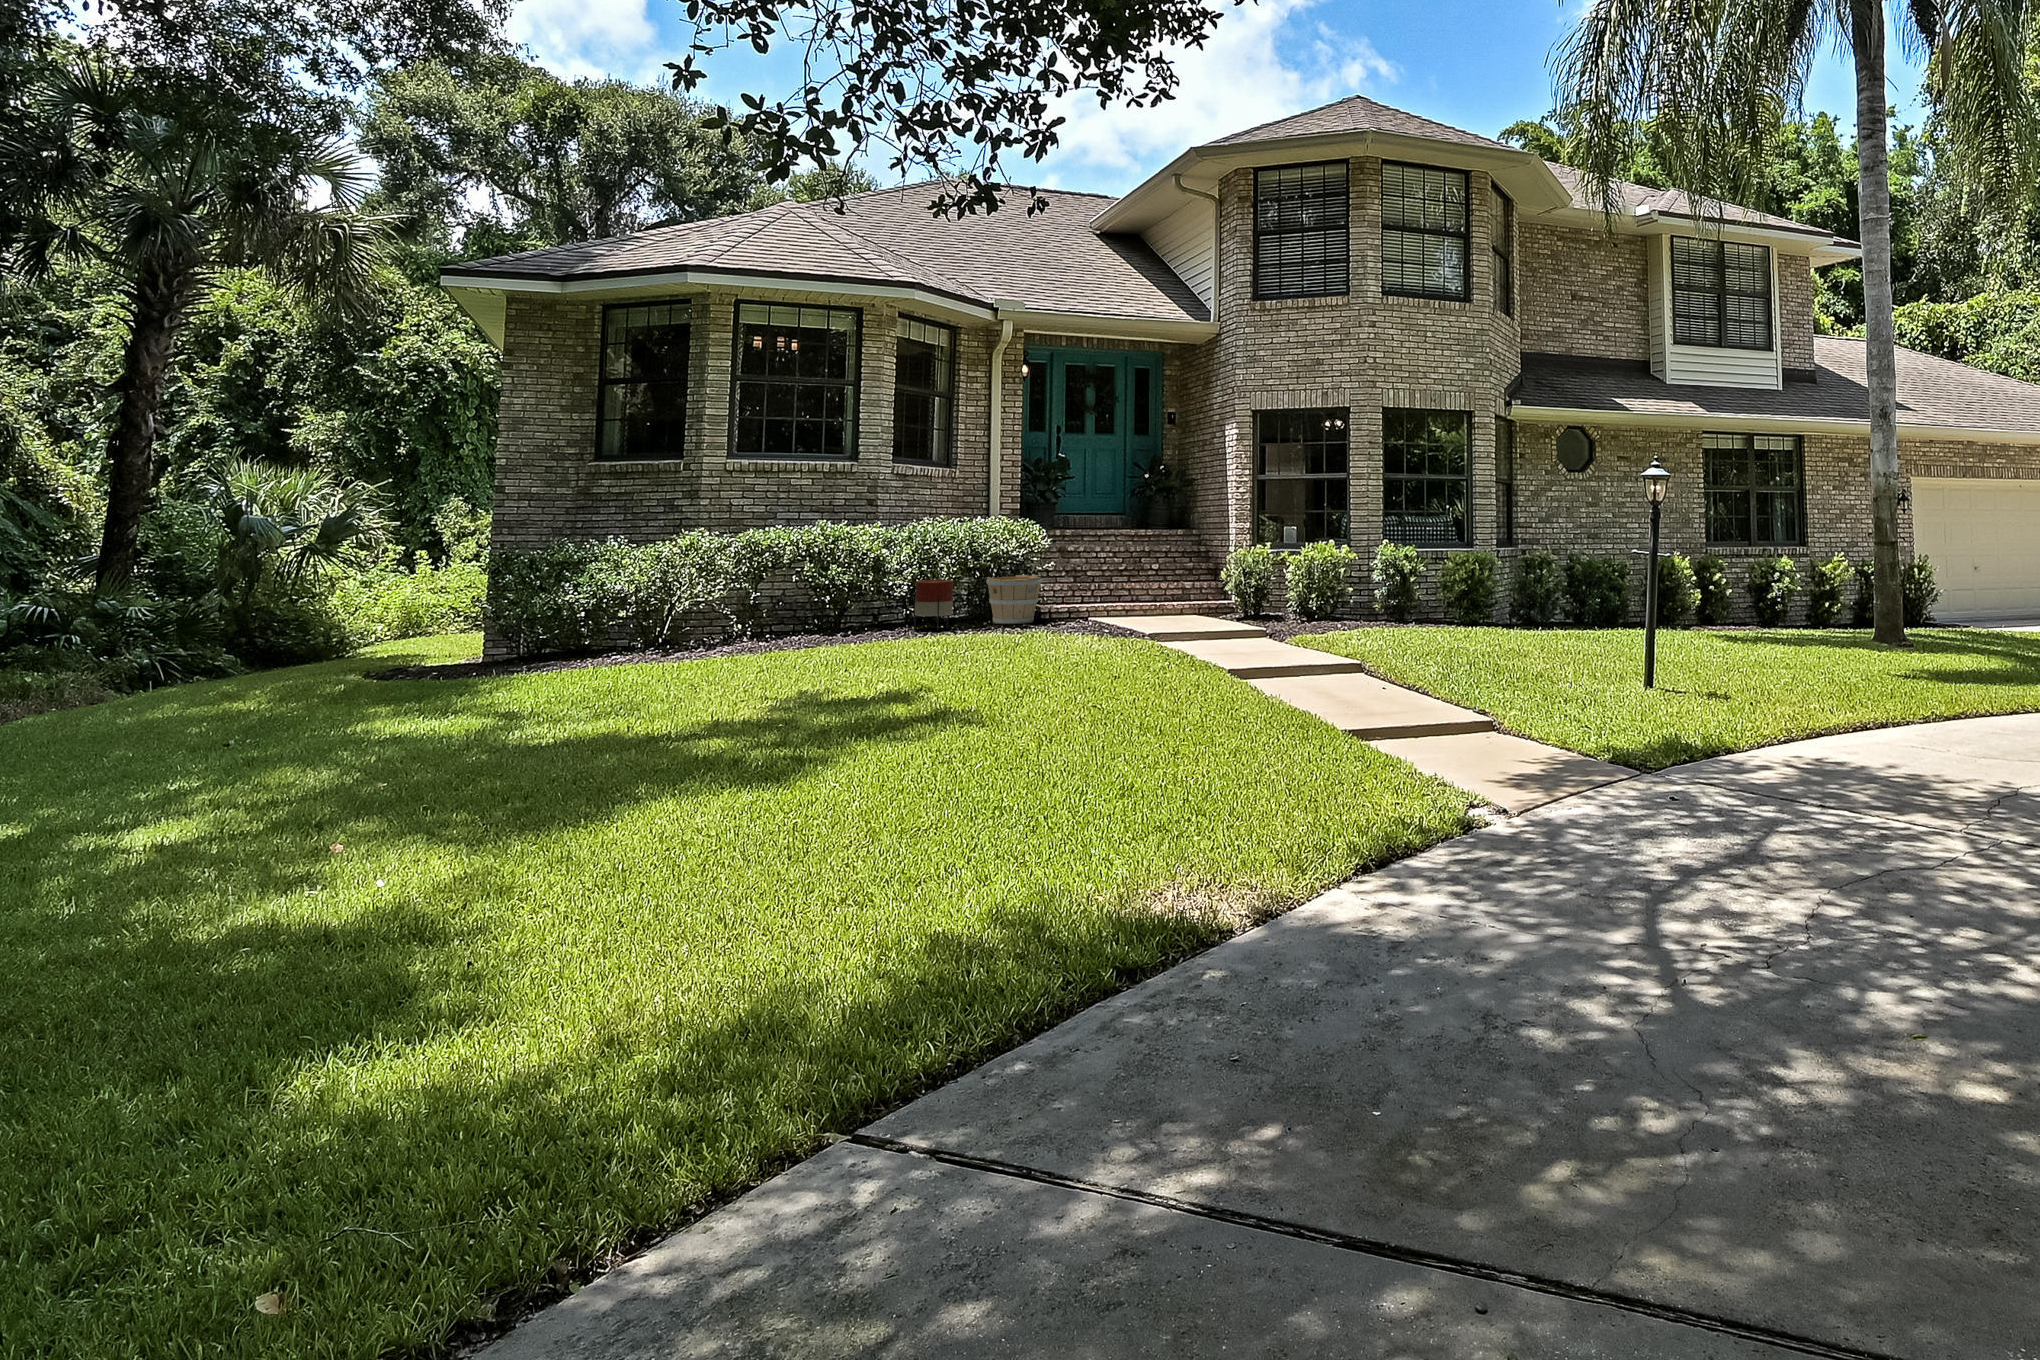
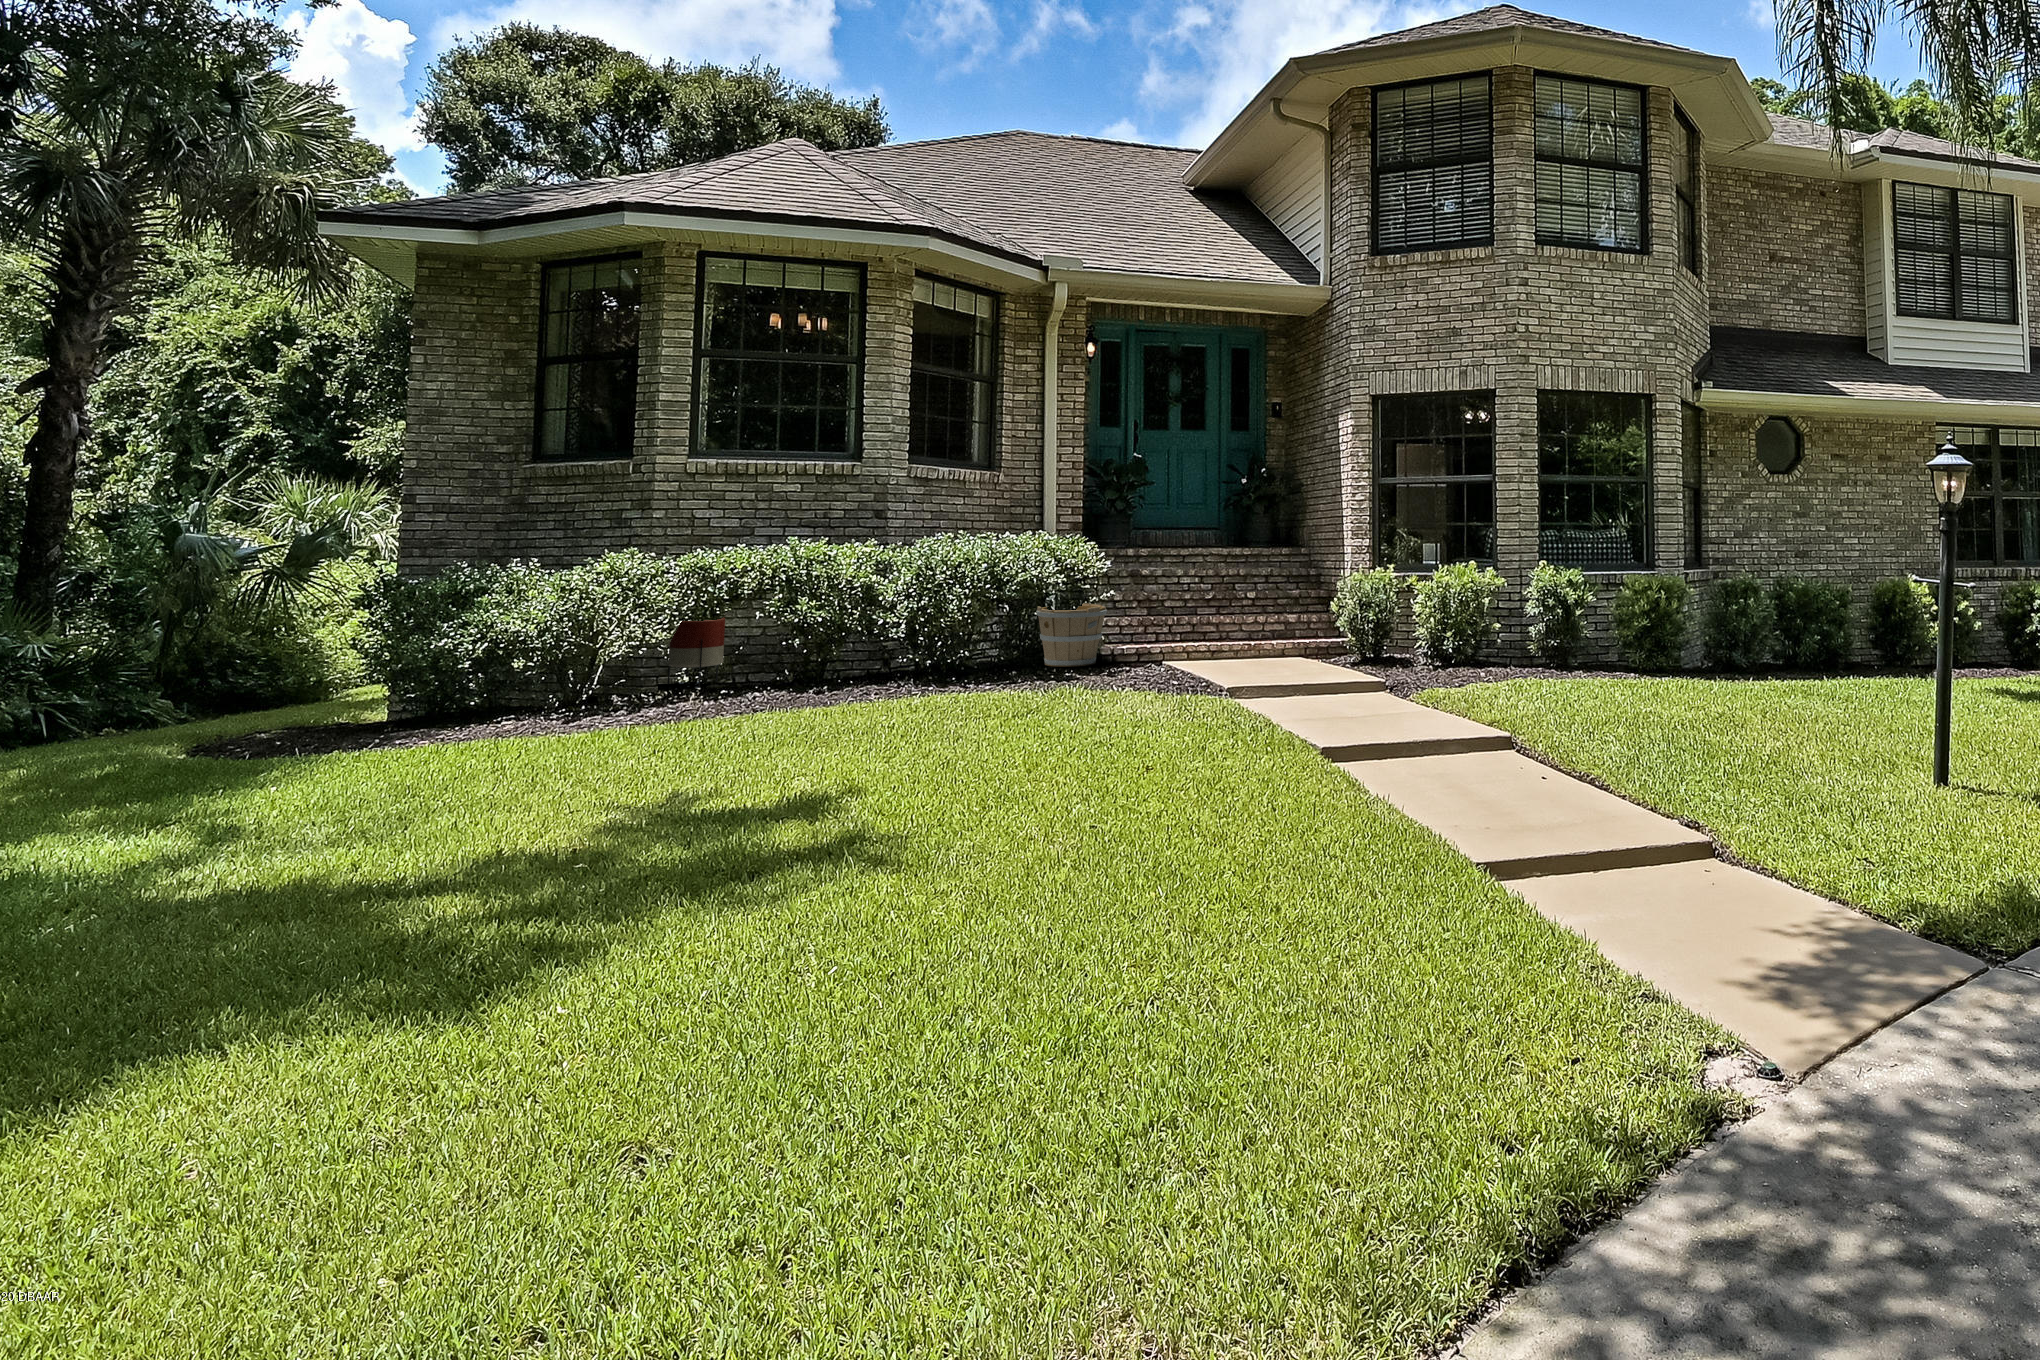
planter: present [914,580,953,631] -> present [668,618,725,688]

